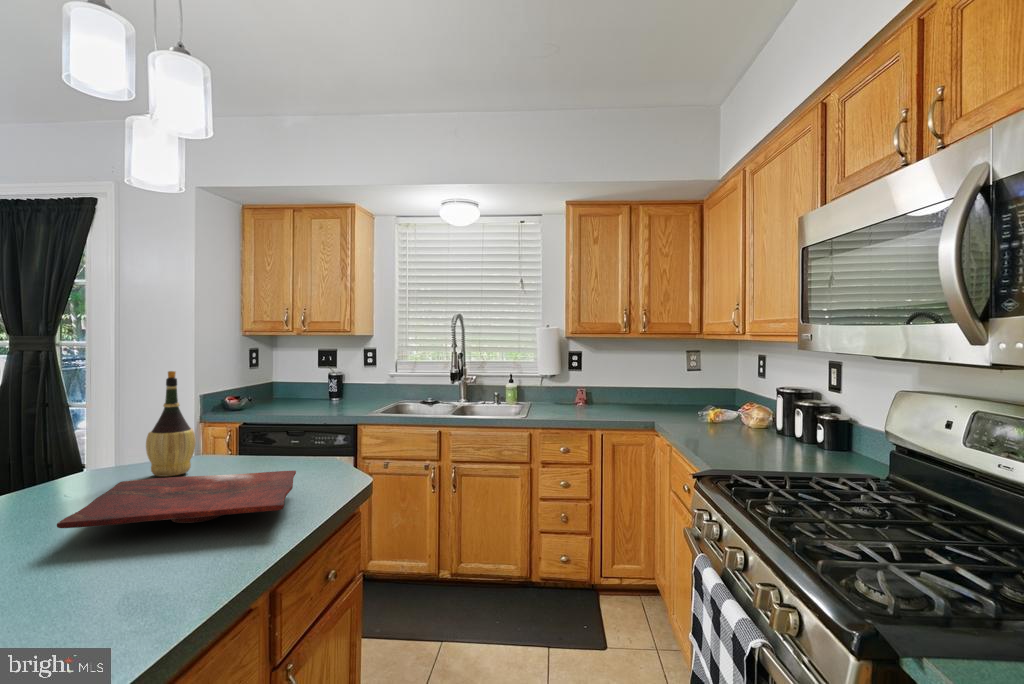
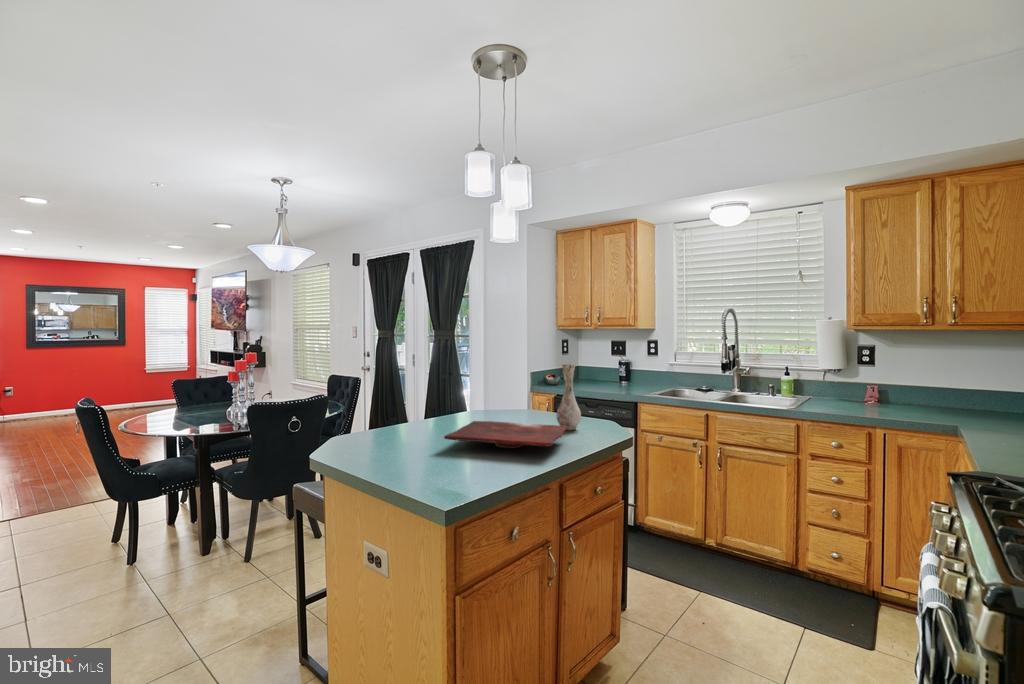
wine bottle: present [146,371,196,476] -> none [488,357,514,423]
vase: none [270,378,308,474] -> present [556,363,581,430]

